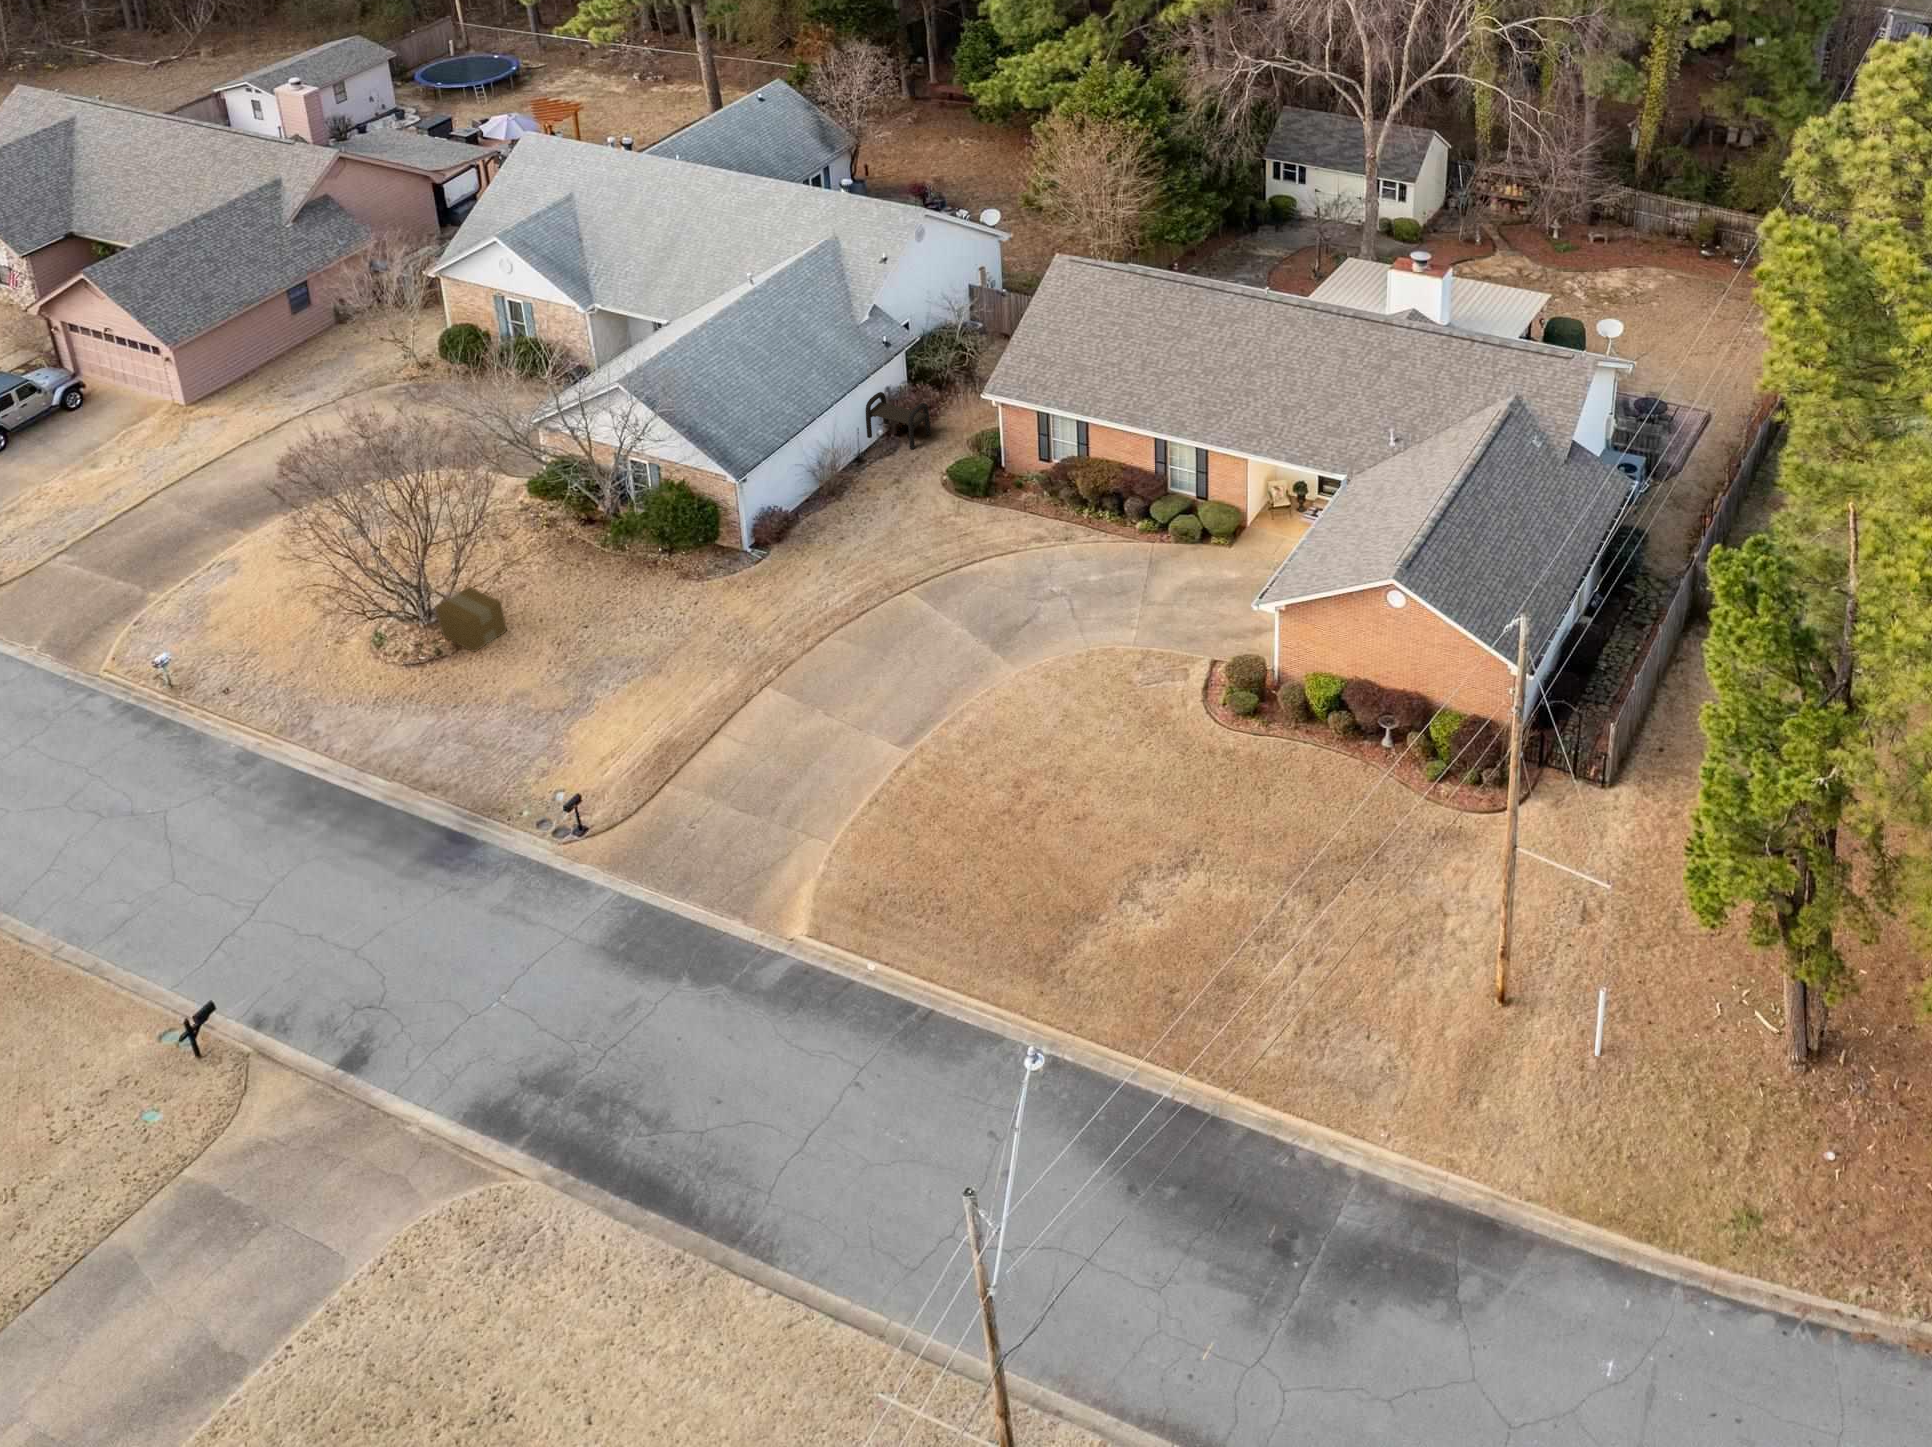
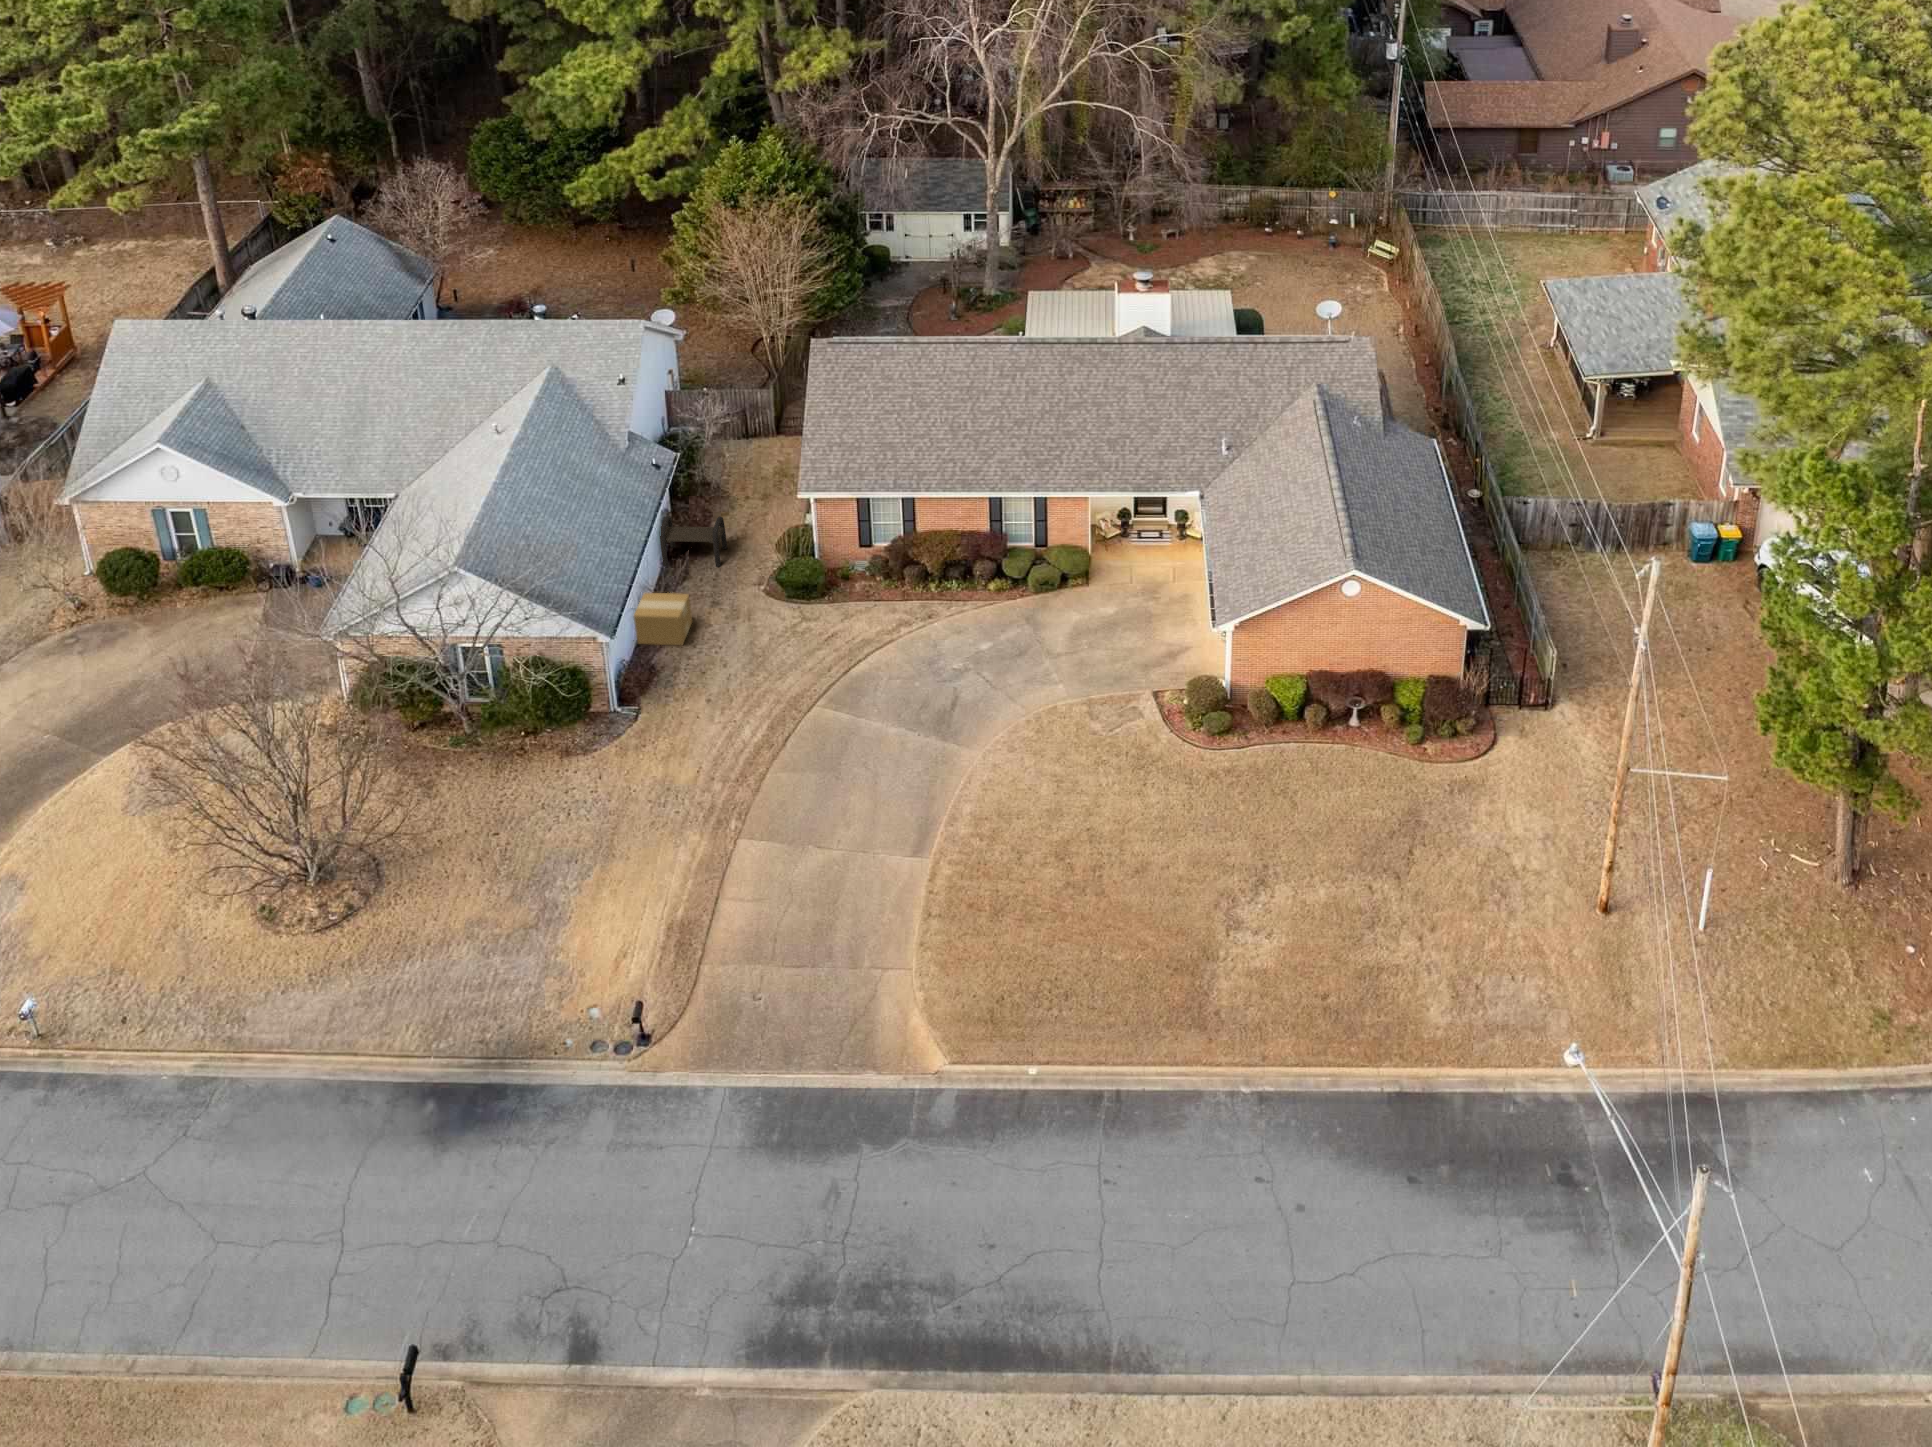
cardboard box: present [436,587,507,652] -> present [634,593,692,645]

